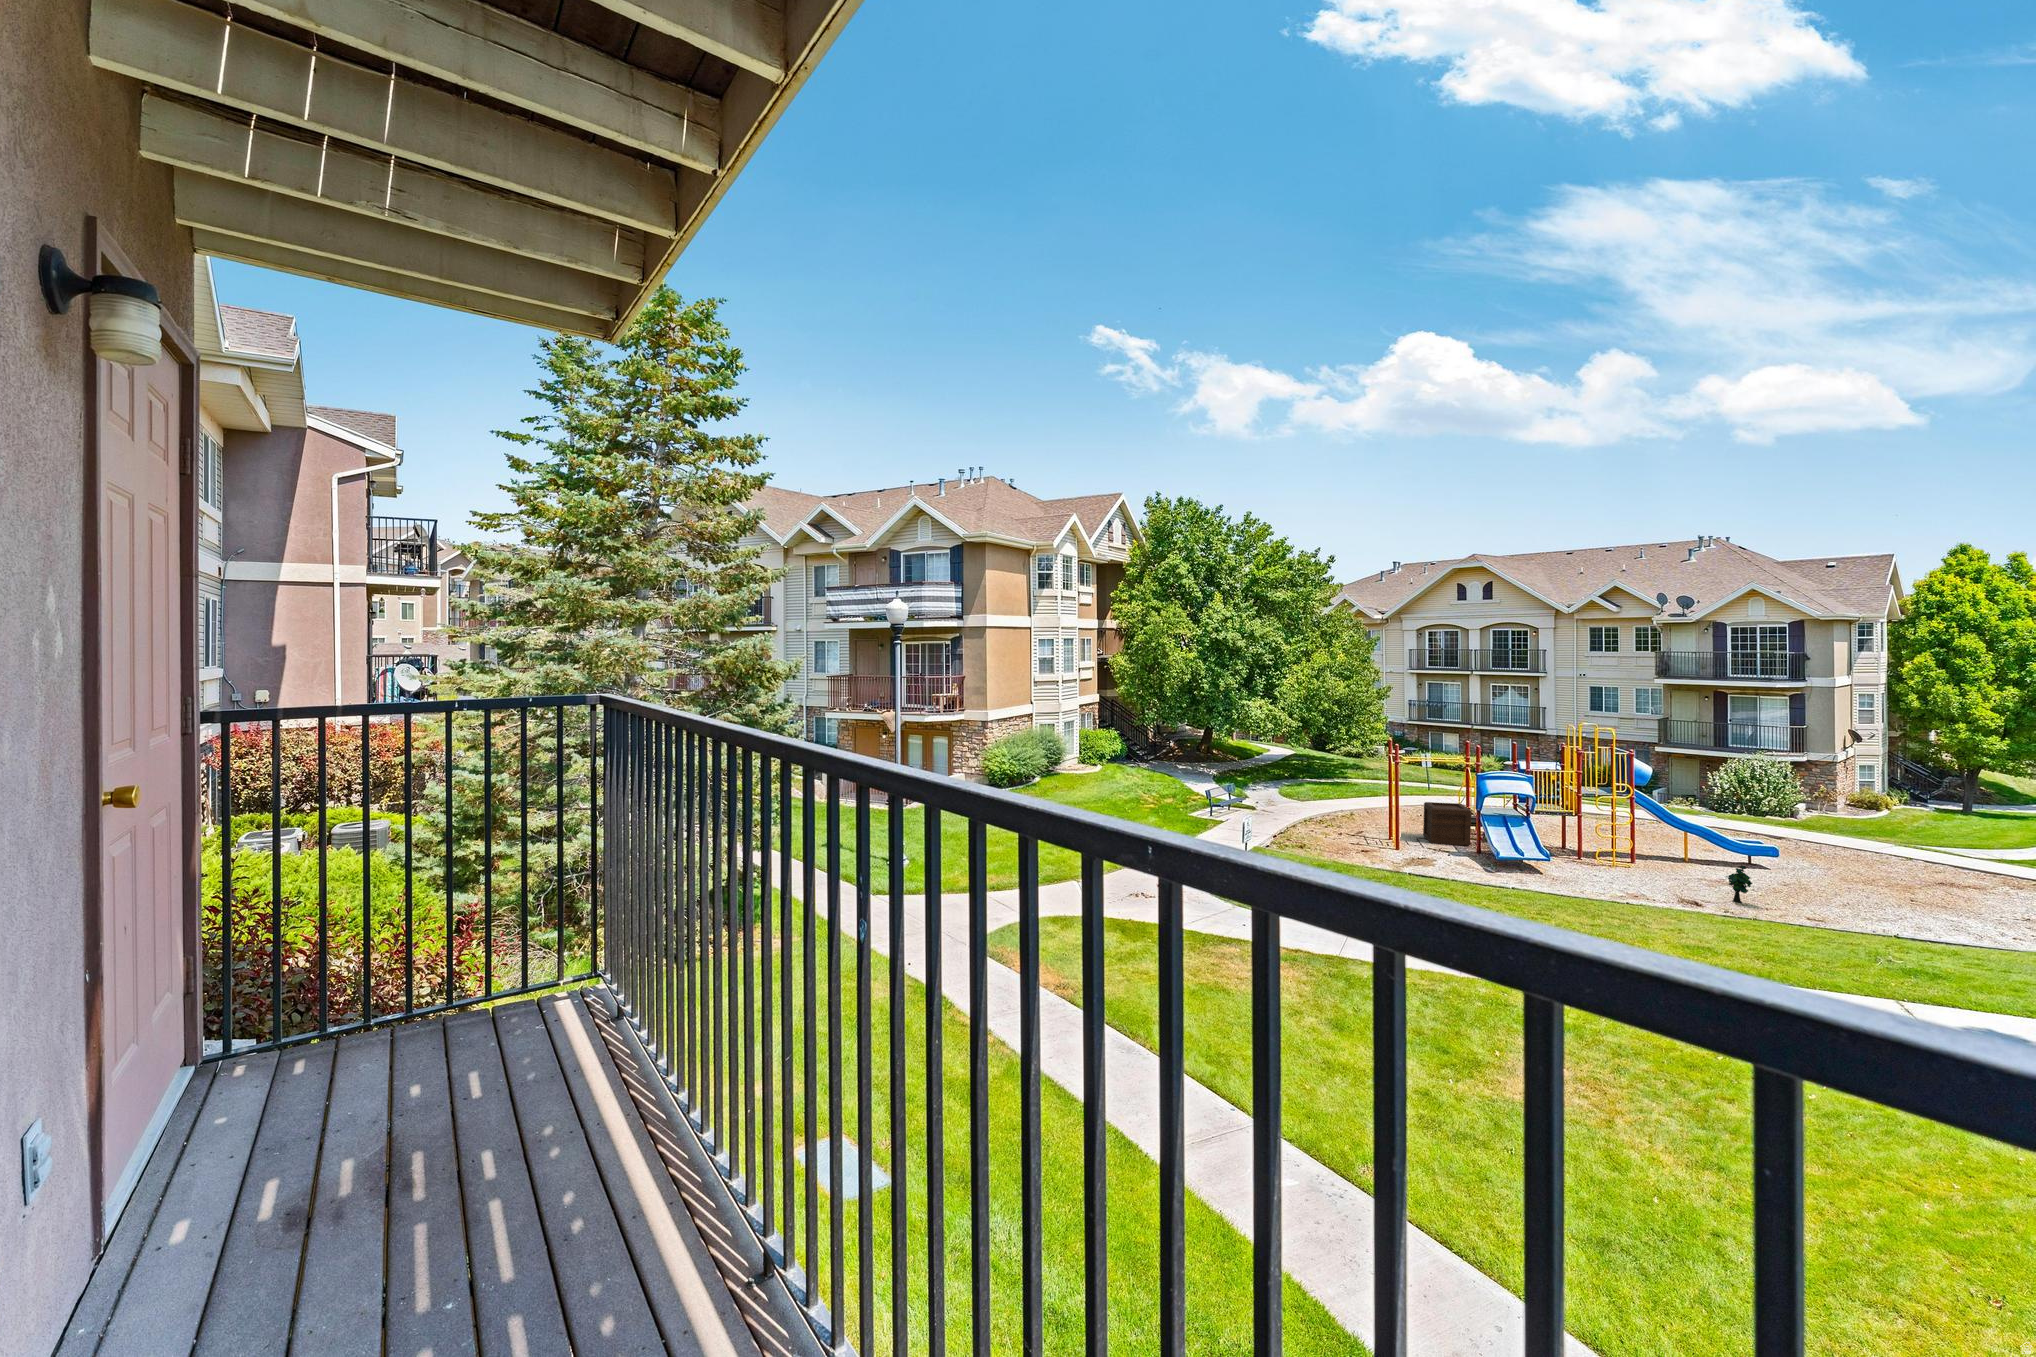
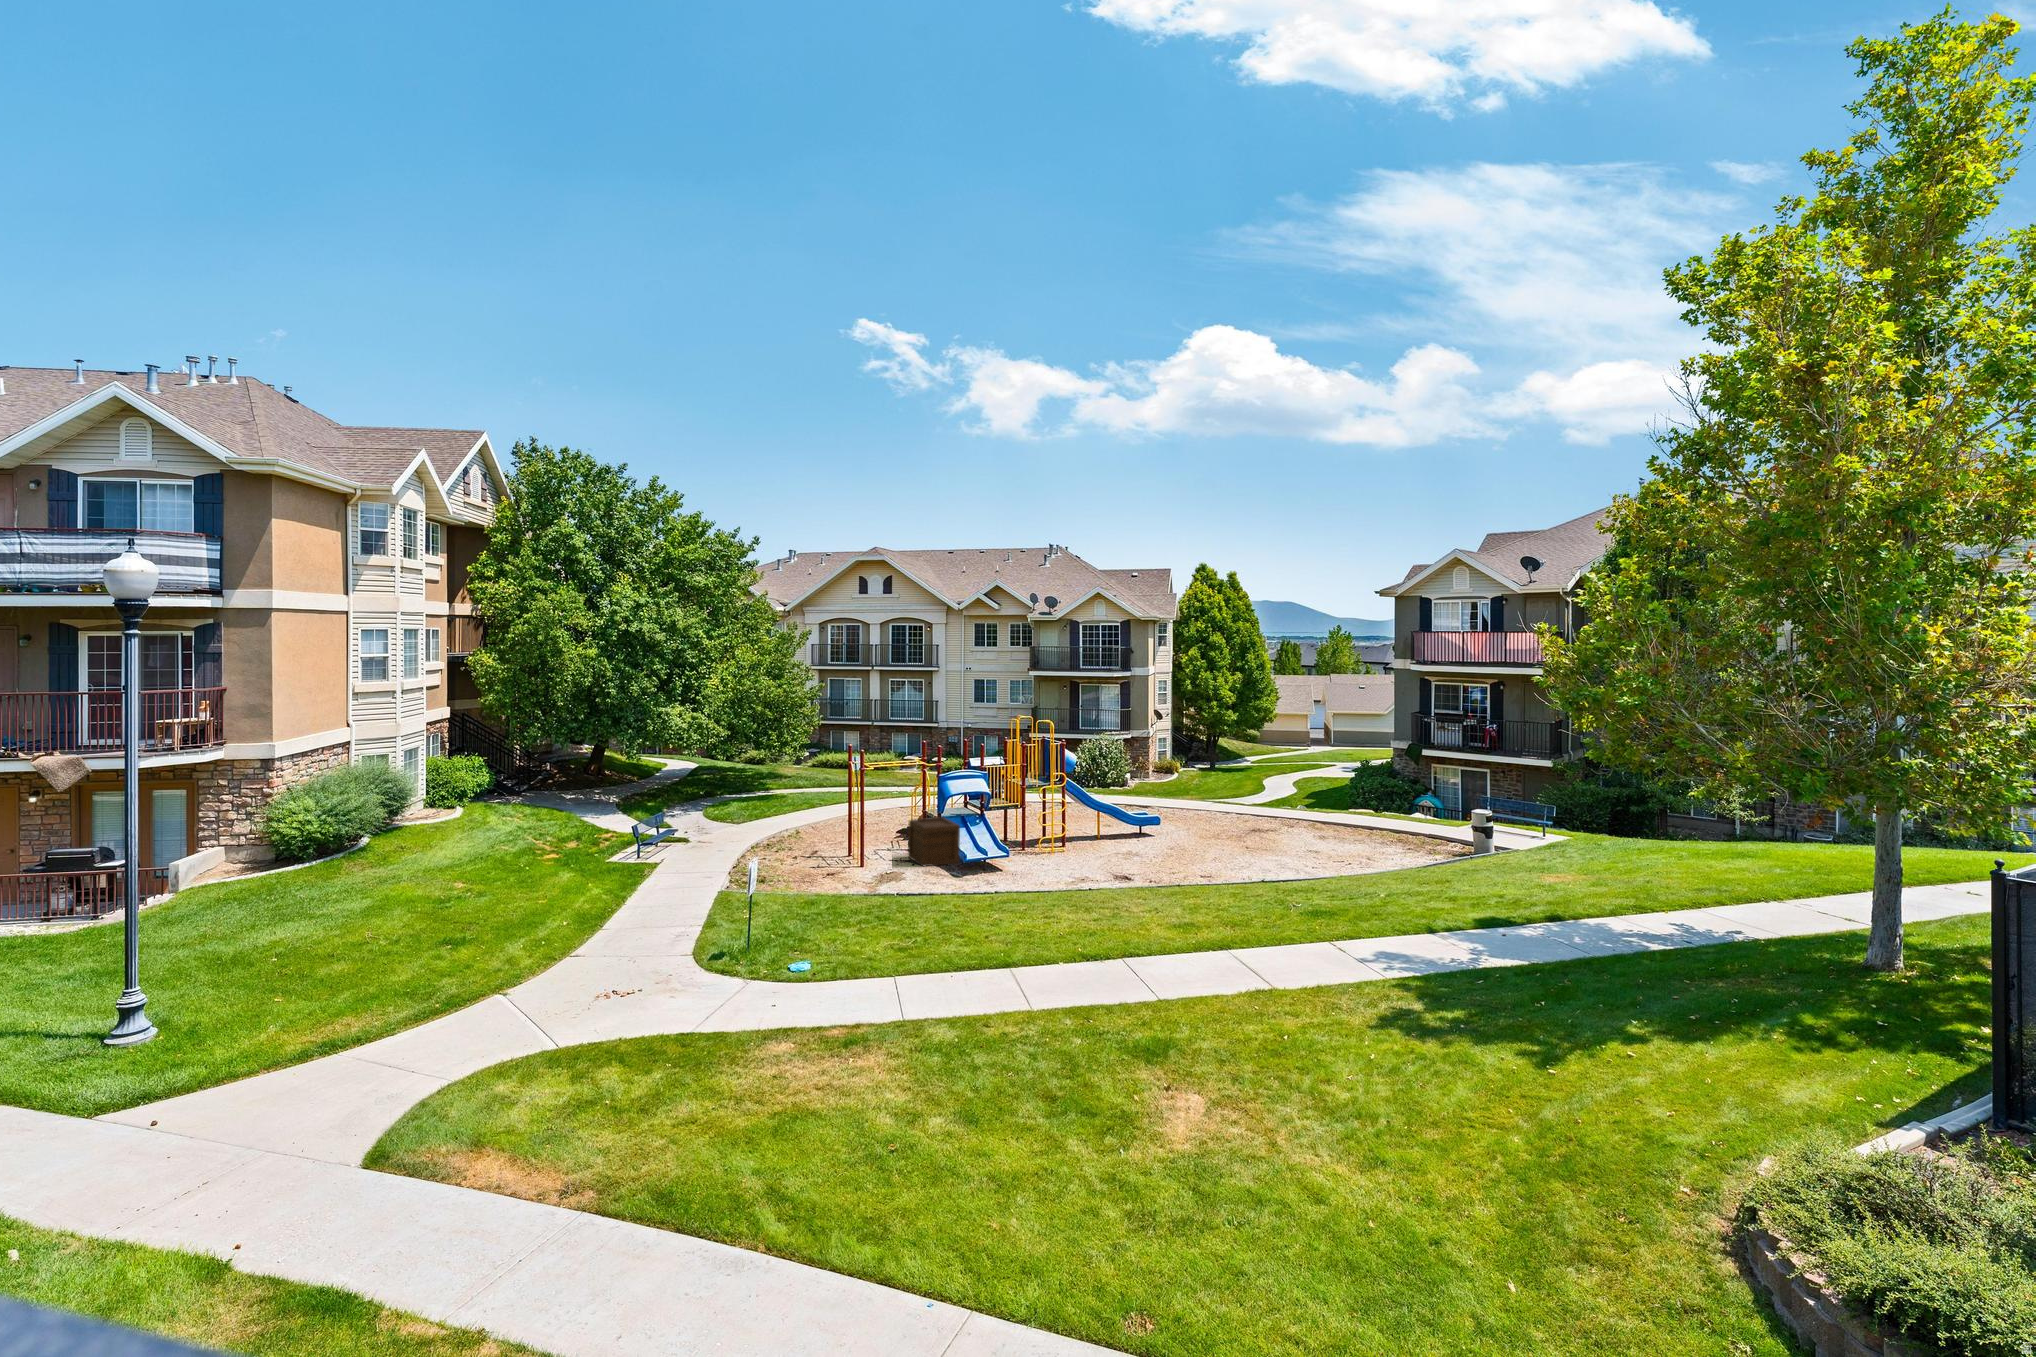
decorative plant: present [1726,866,1752,903] -> none [1192,856,1214,891]

